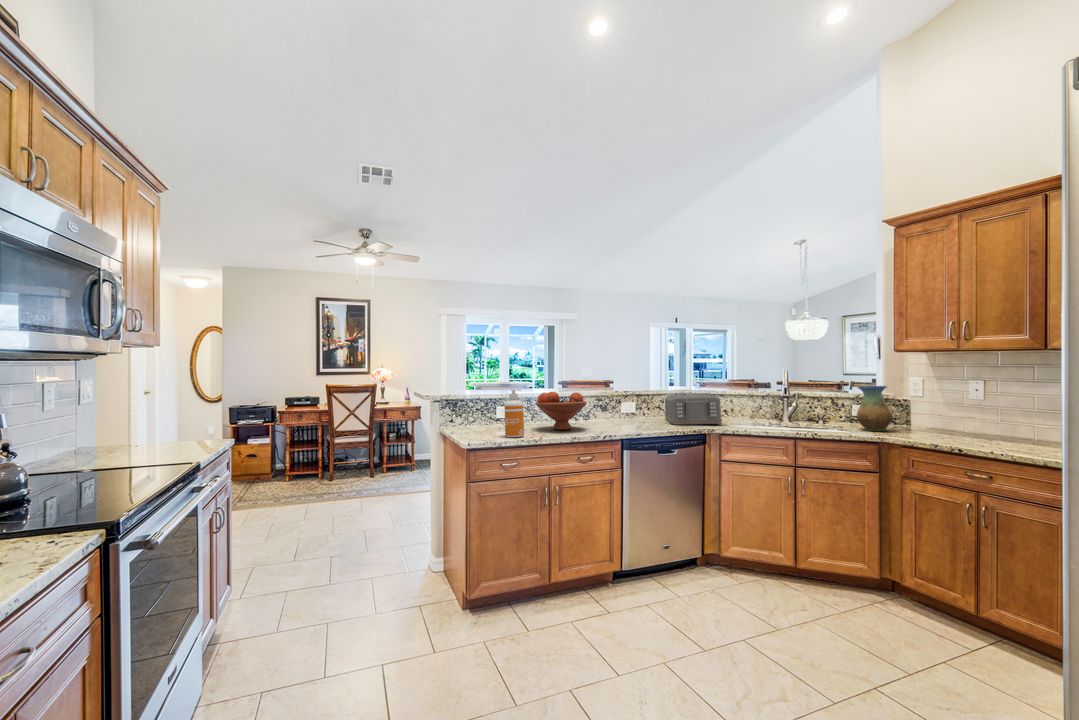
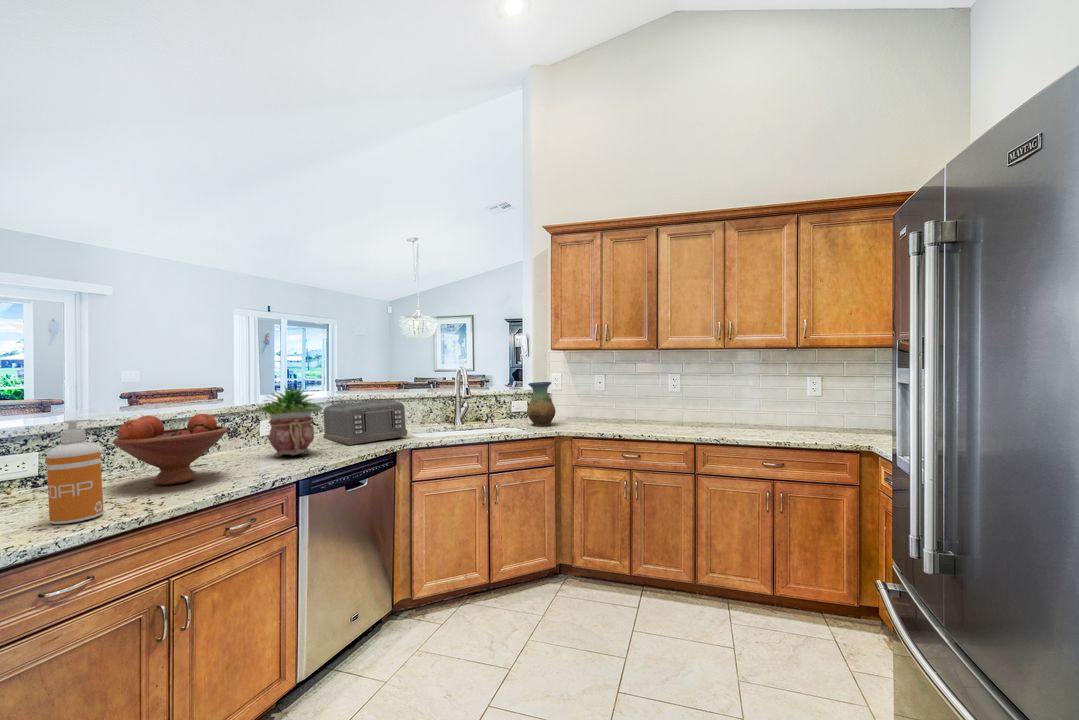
potted plant: none [611,377,651,425] -> present [258,384,323,455]

